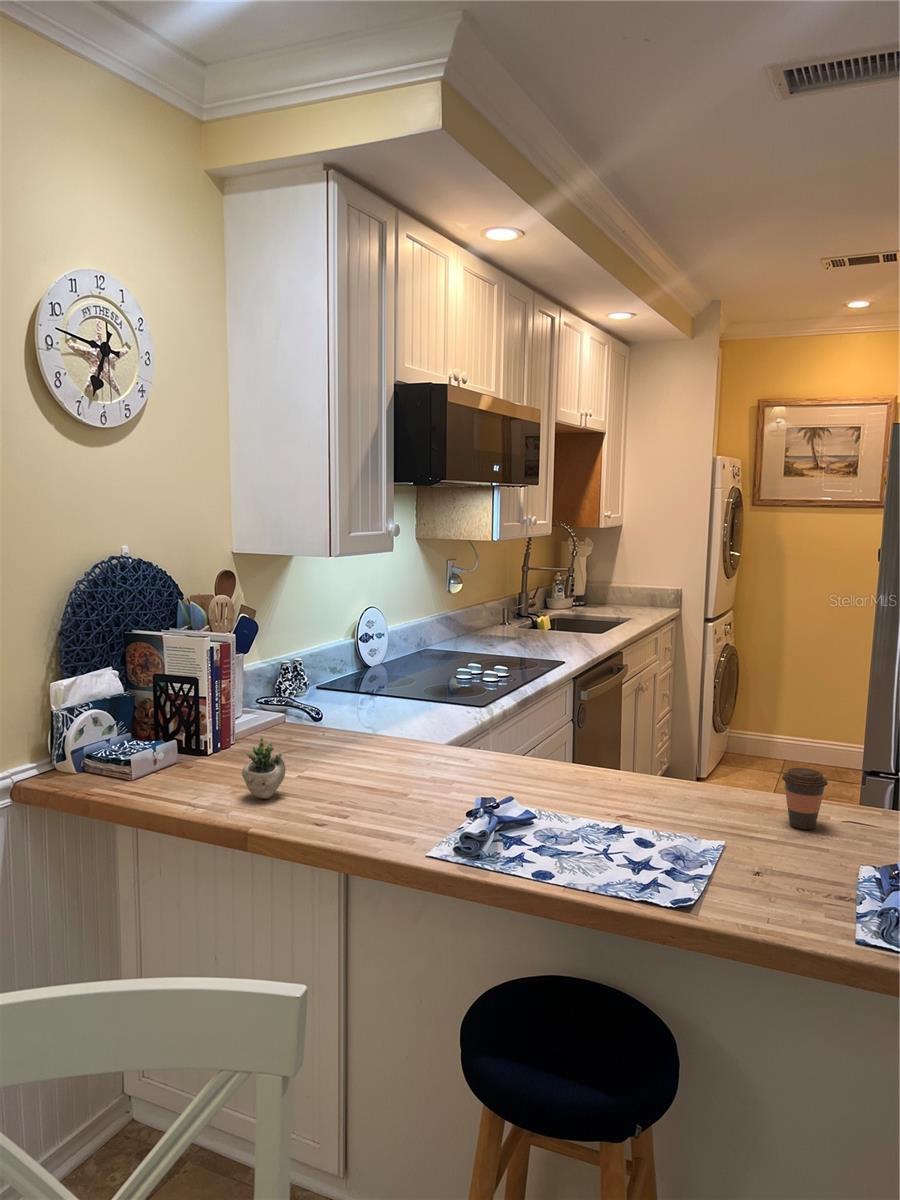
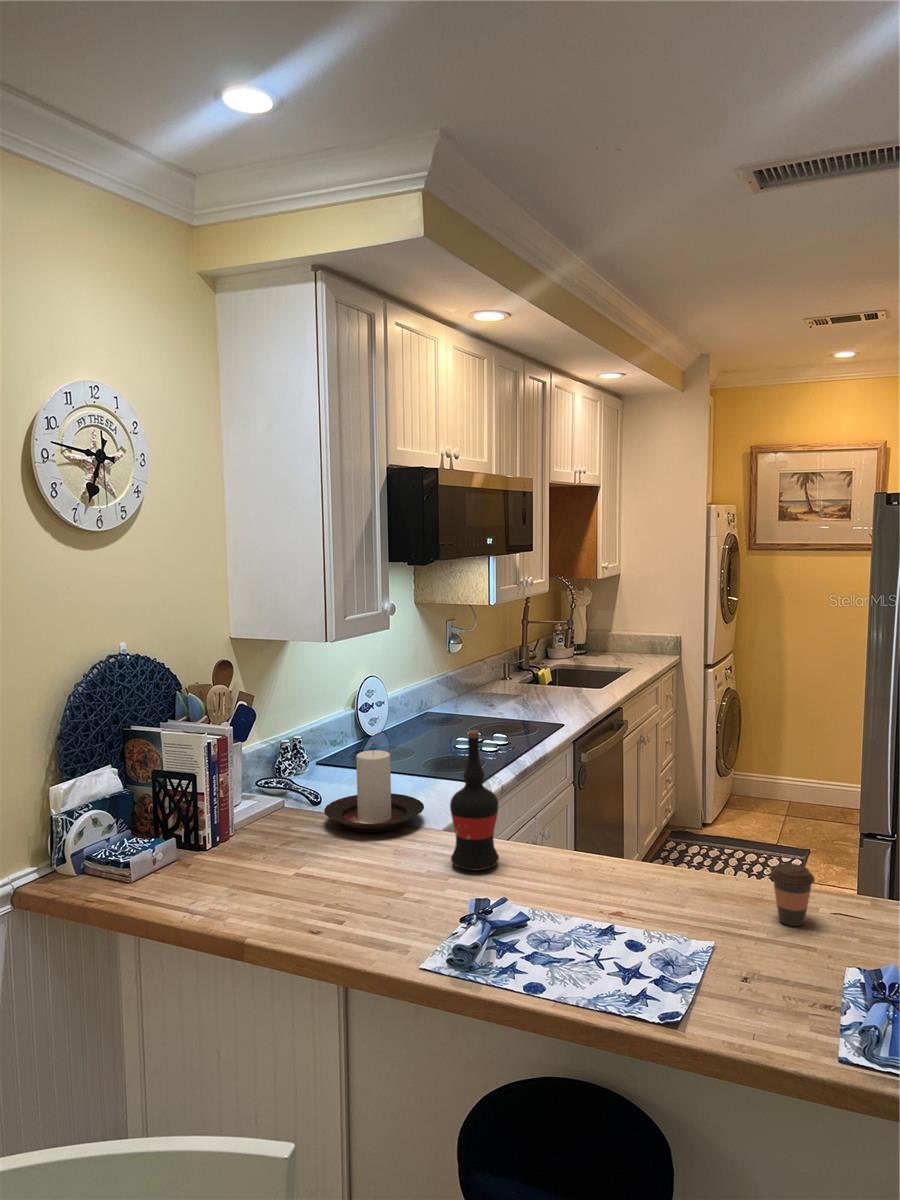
wine bottle: none [455,636,505,777] -> present [450,730,499,870]
candle holder: none [327,662,428,744] -> present [324,750,424,832]
succulent plant: present [242,733,325,799] -> none [240,835,321,902]

